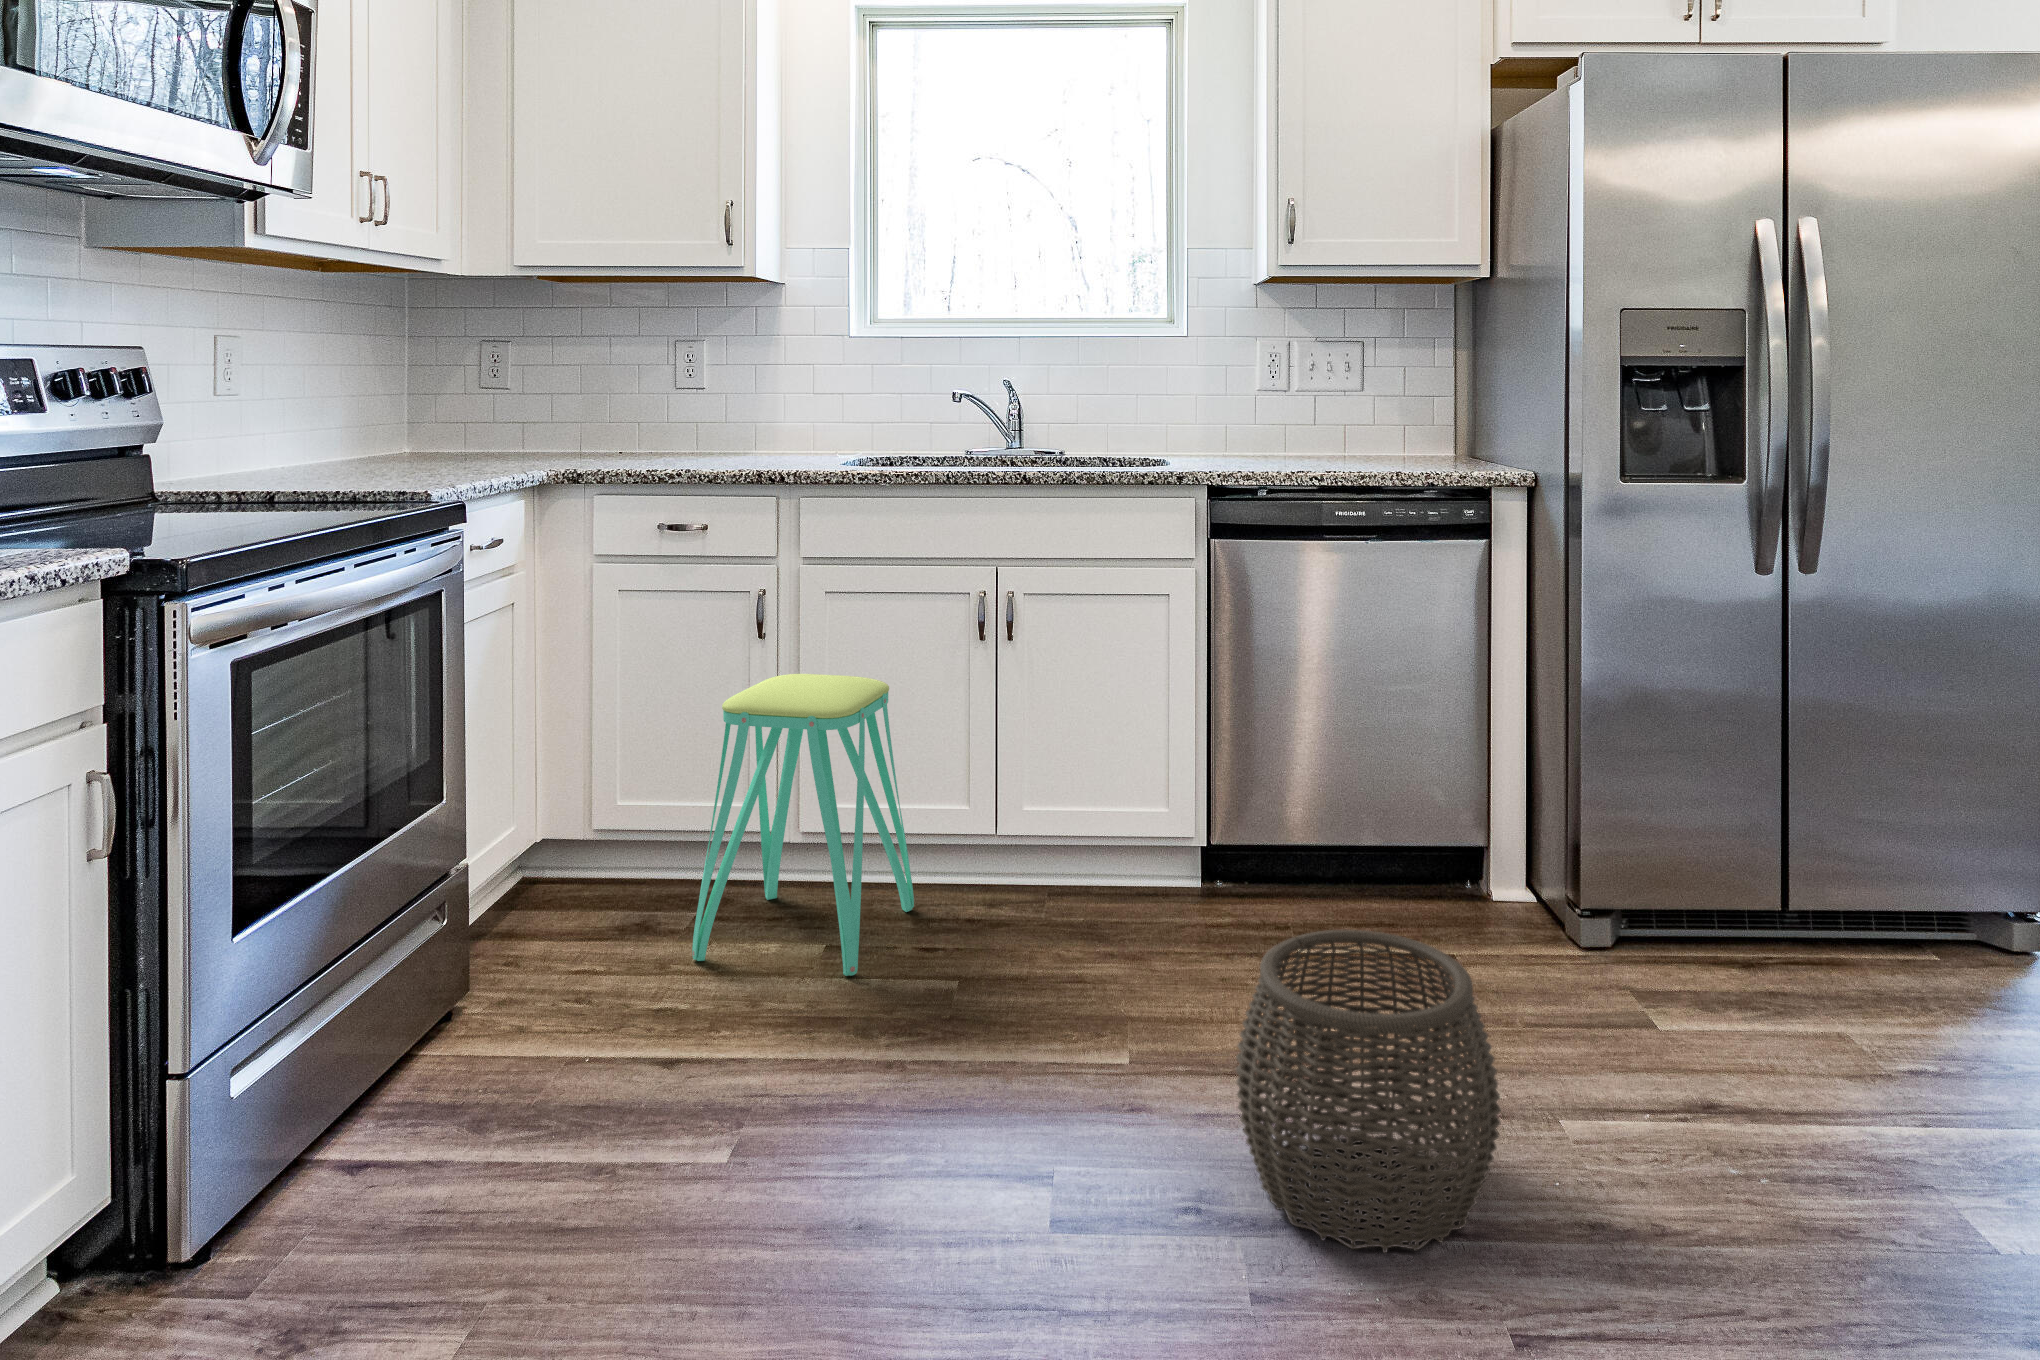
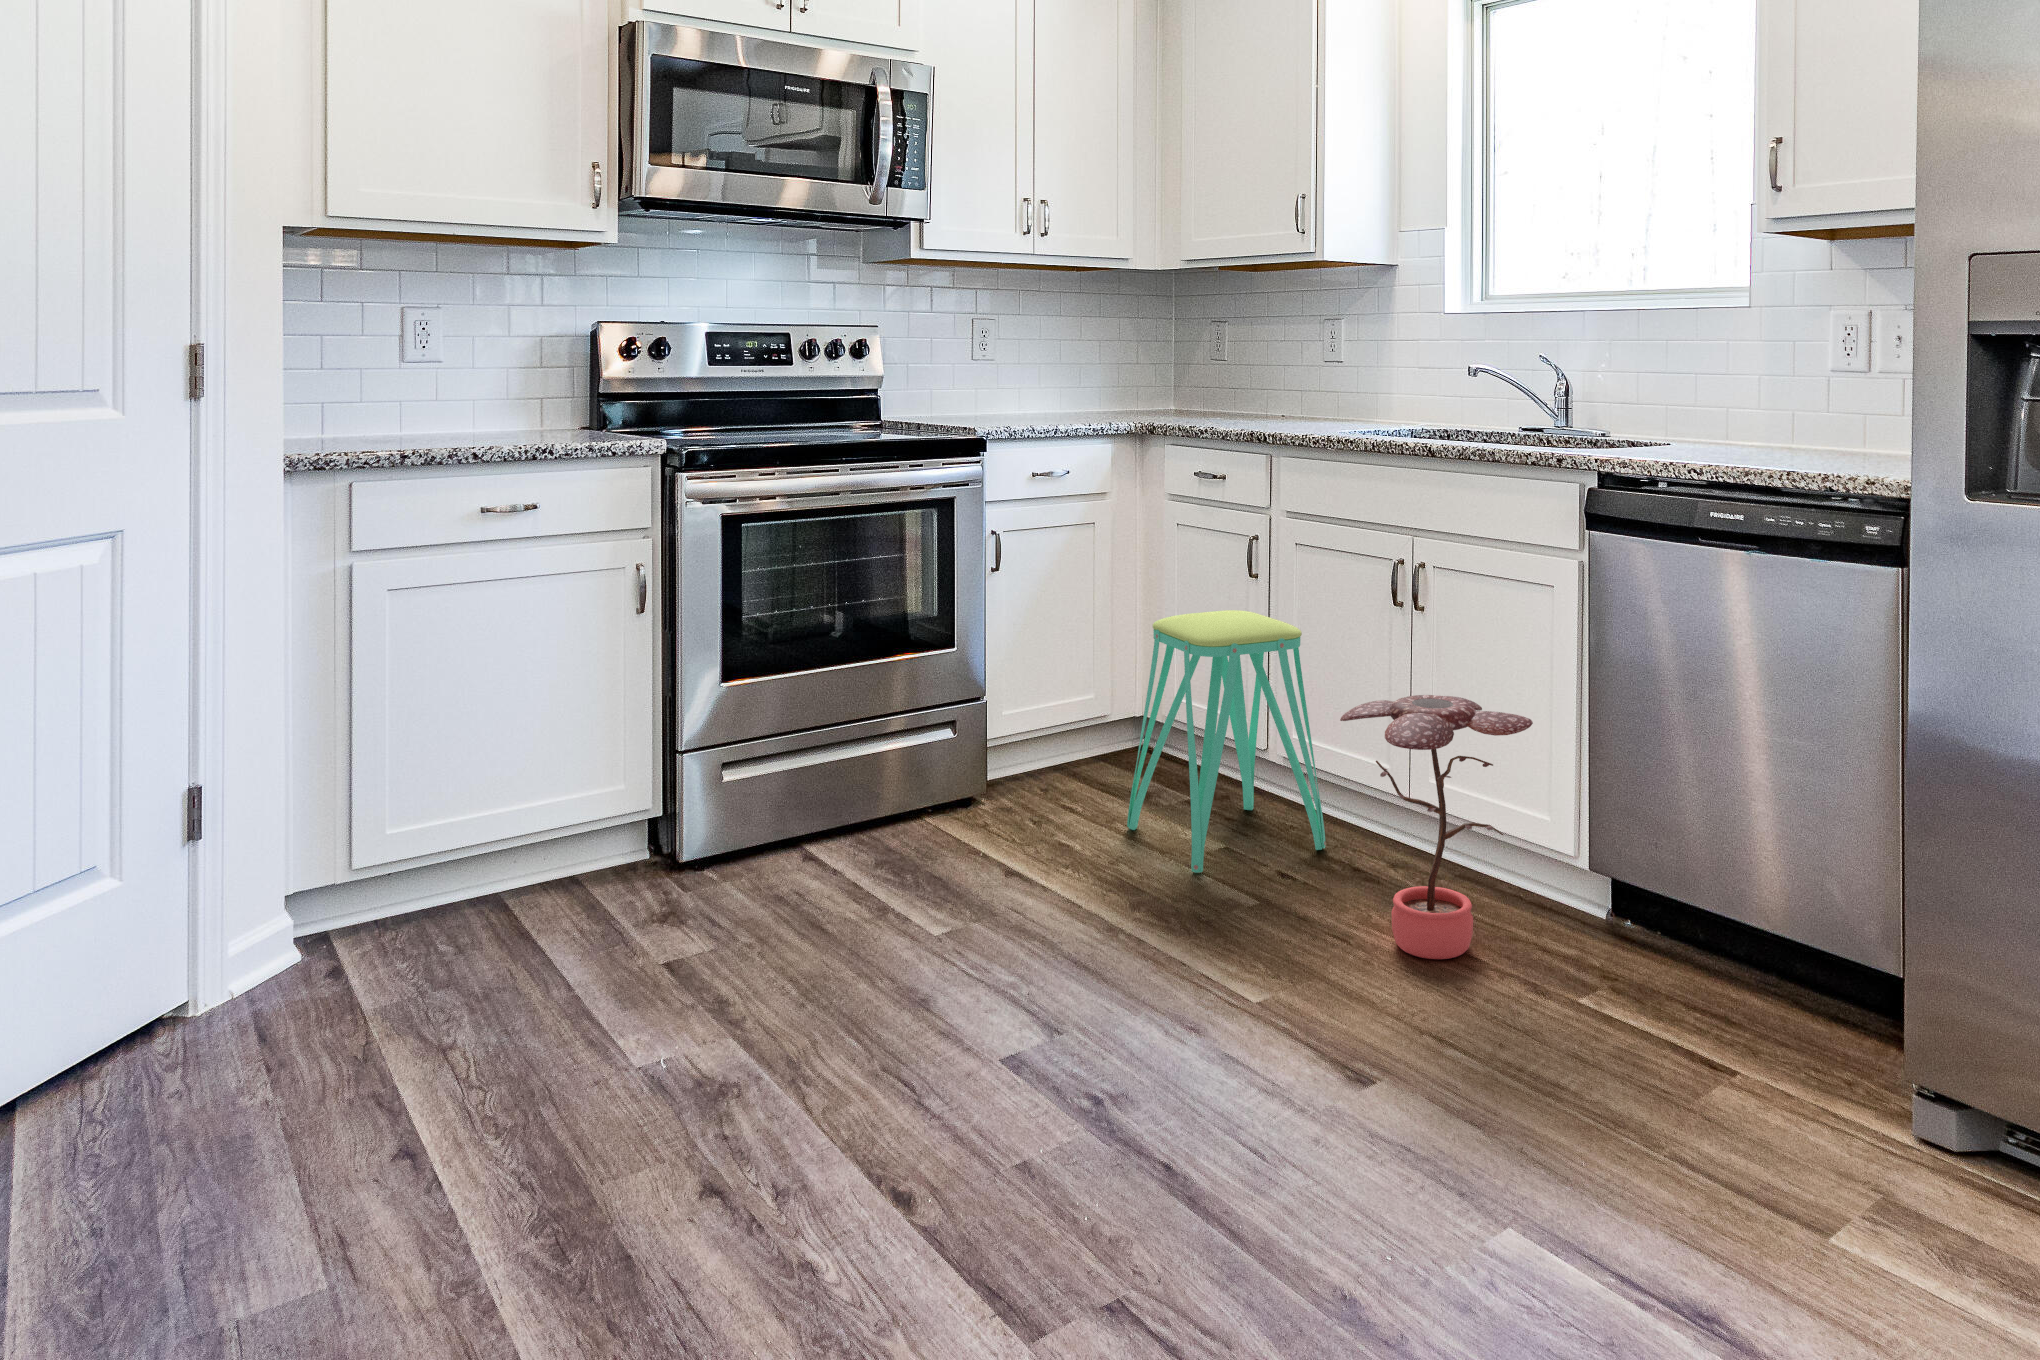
potted plant: none [1061,712,1224,966] -> present [1340,695,1533,959]
woven basket: present [1236,930,1501,1253] -> none [1101,900,1362,1216]

